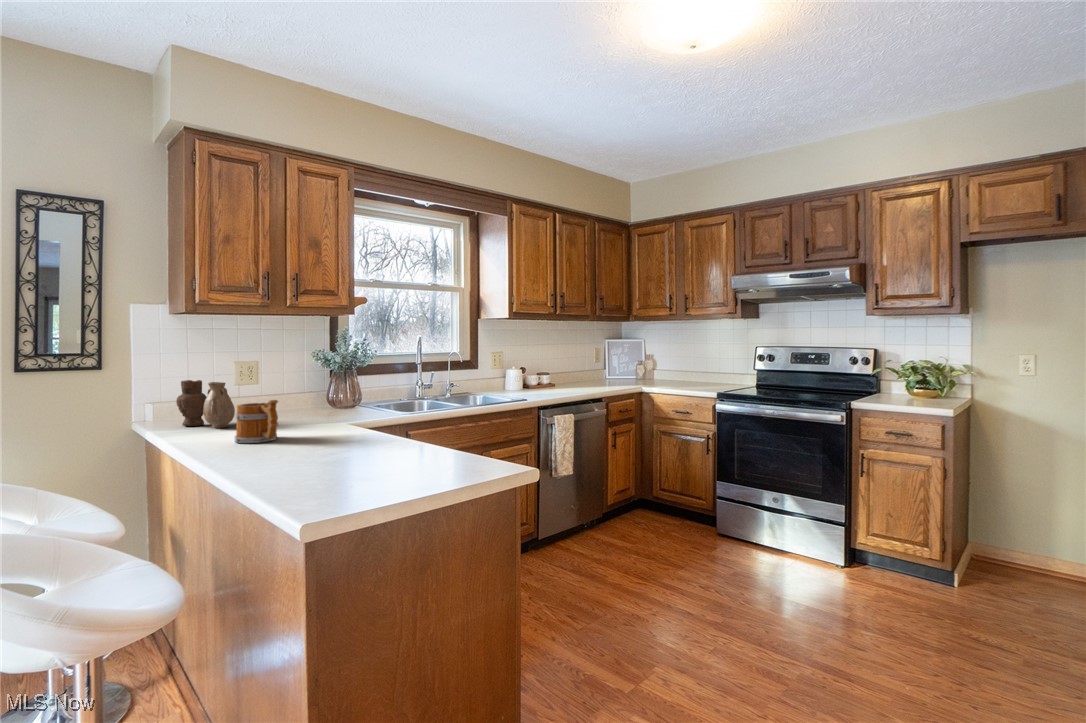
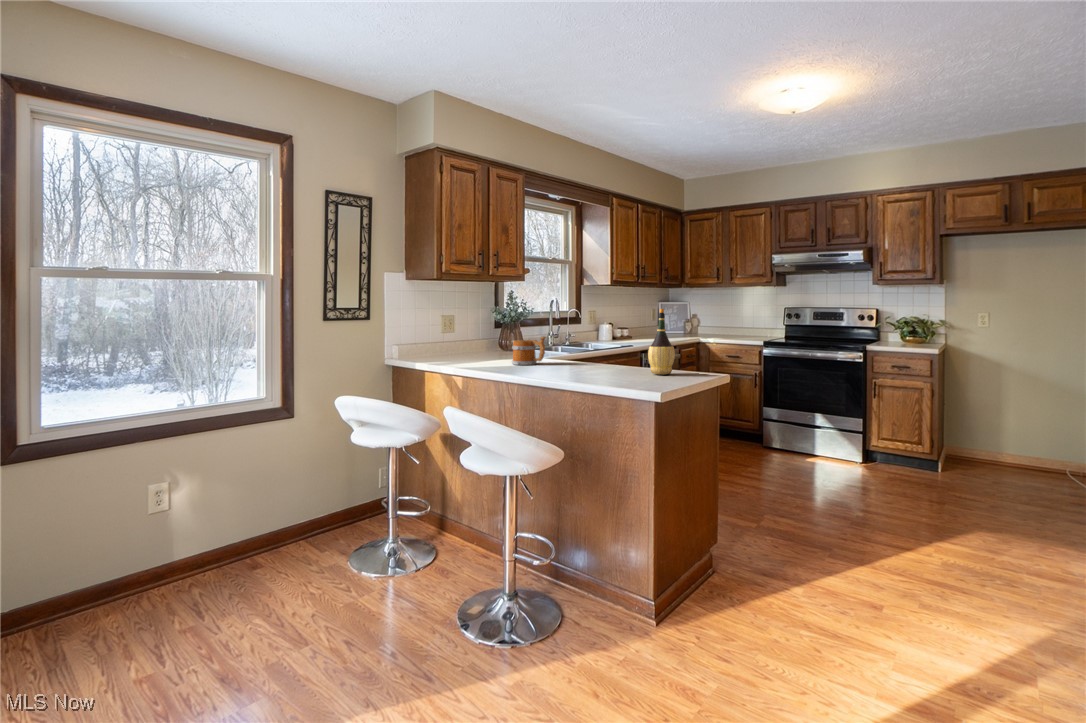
wine bottle: none [347,363,397,482] -> present [648,309,675,374]
vase: present [176,380,235,428] -> none [437,328,481,360]

